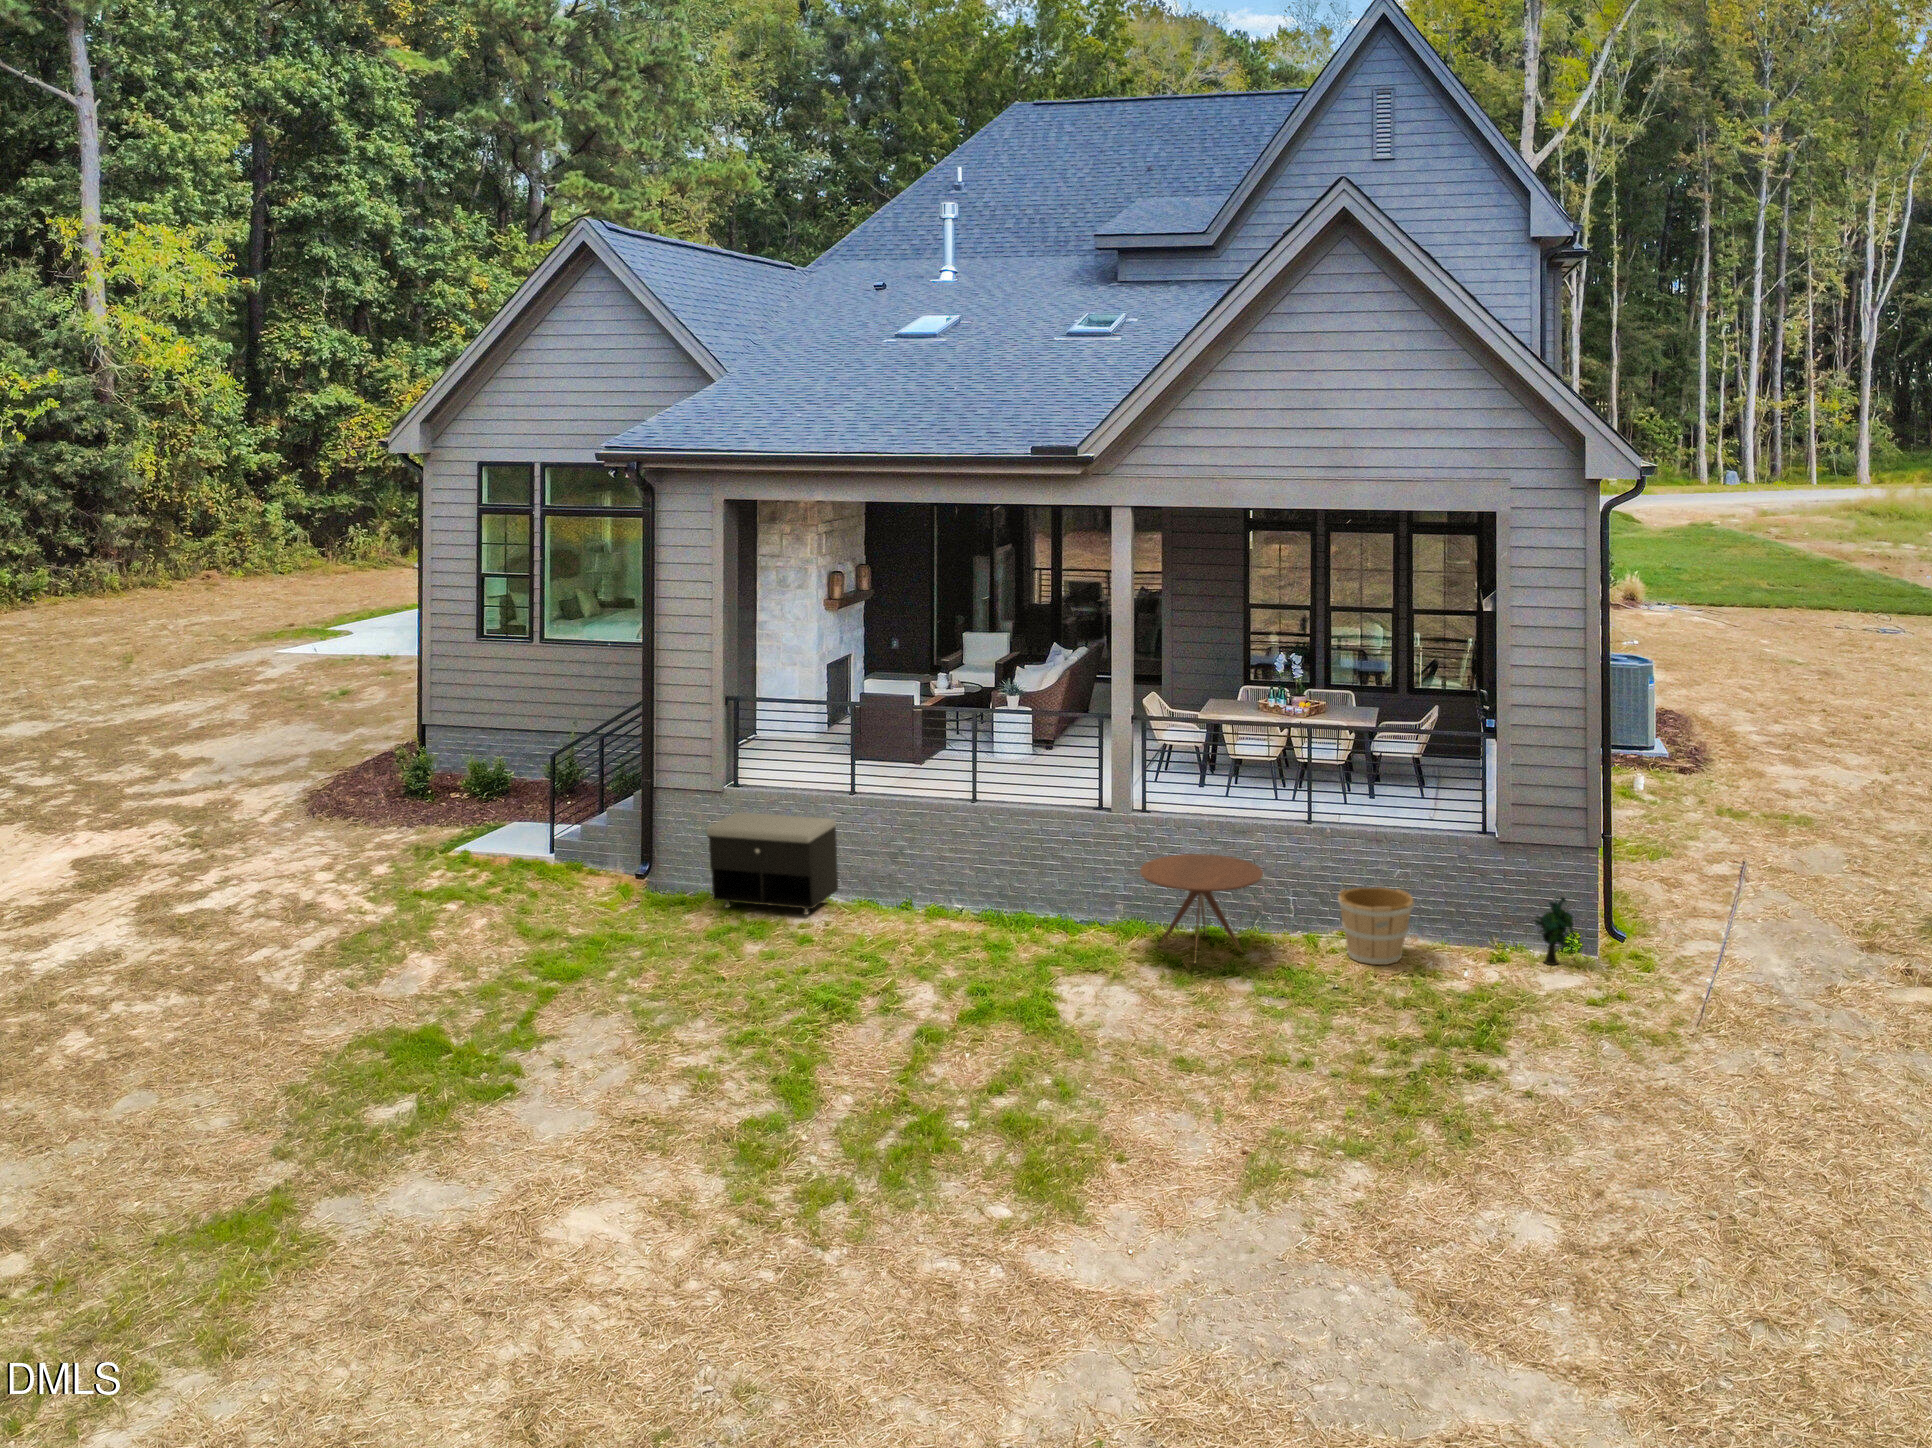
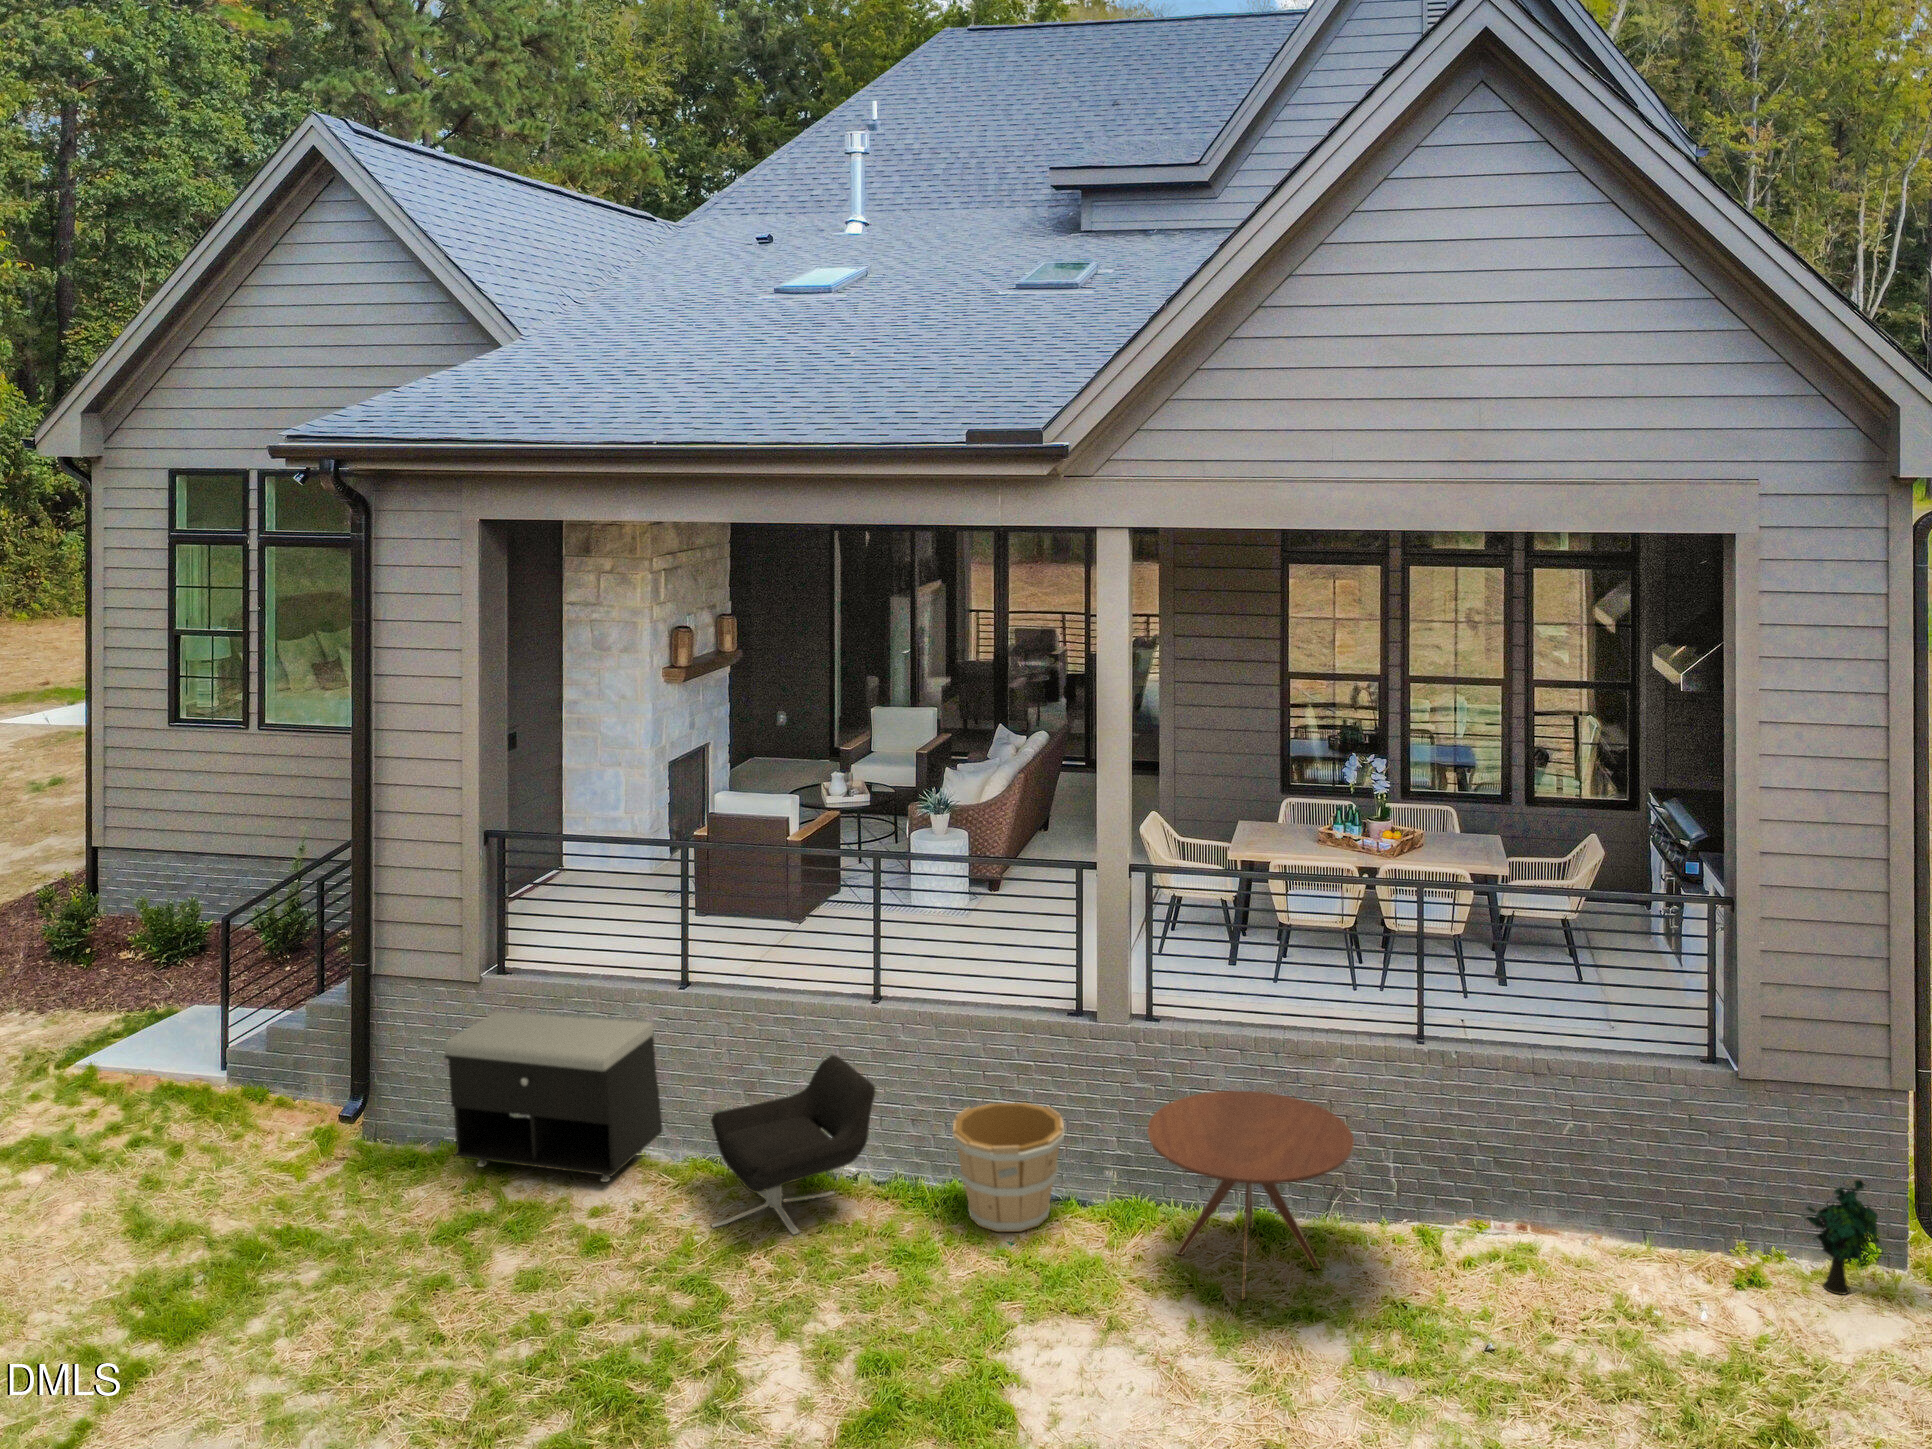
lounge chair: none [873,837,975,937] -> present [711,1055,875,1234]
wooden bucket: present [1338,888,1414,965] -> present [952,1103,1064,1232]

